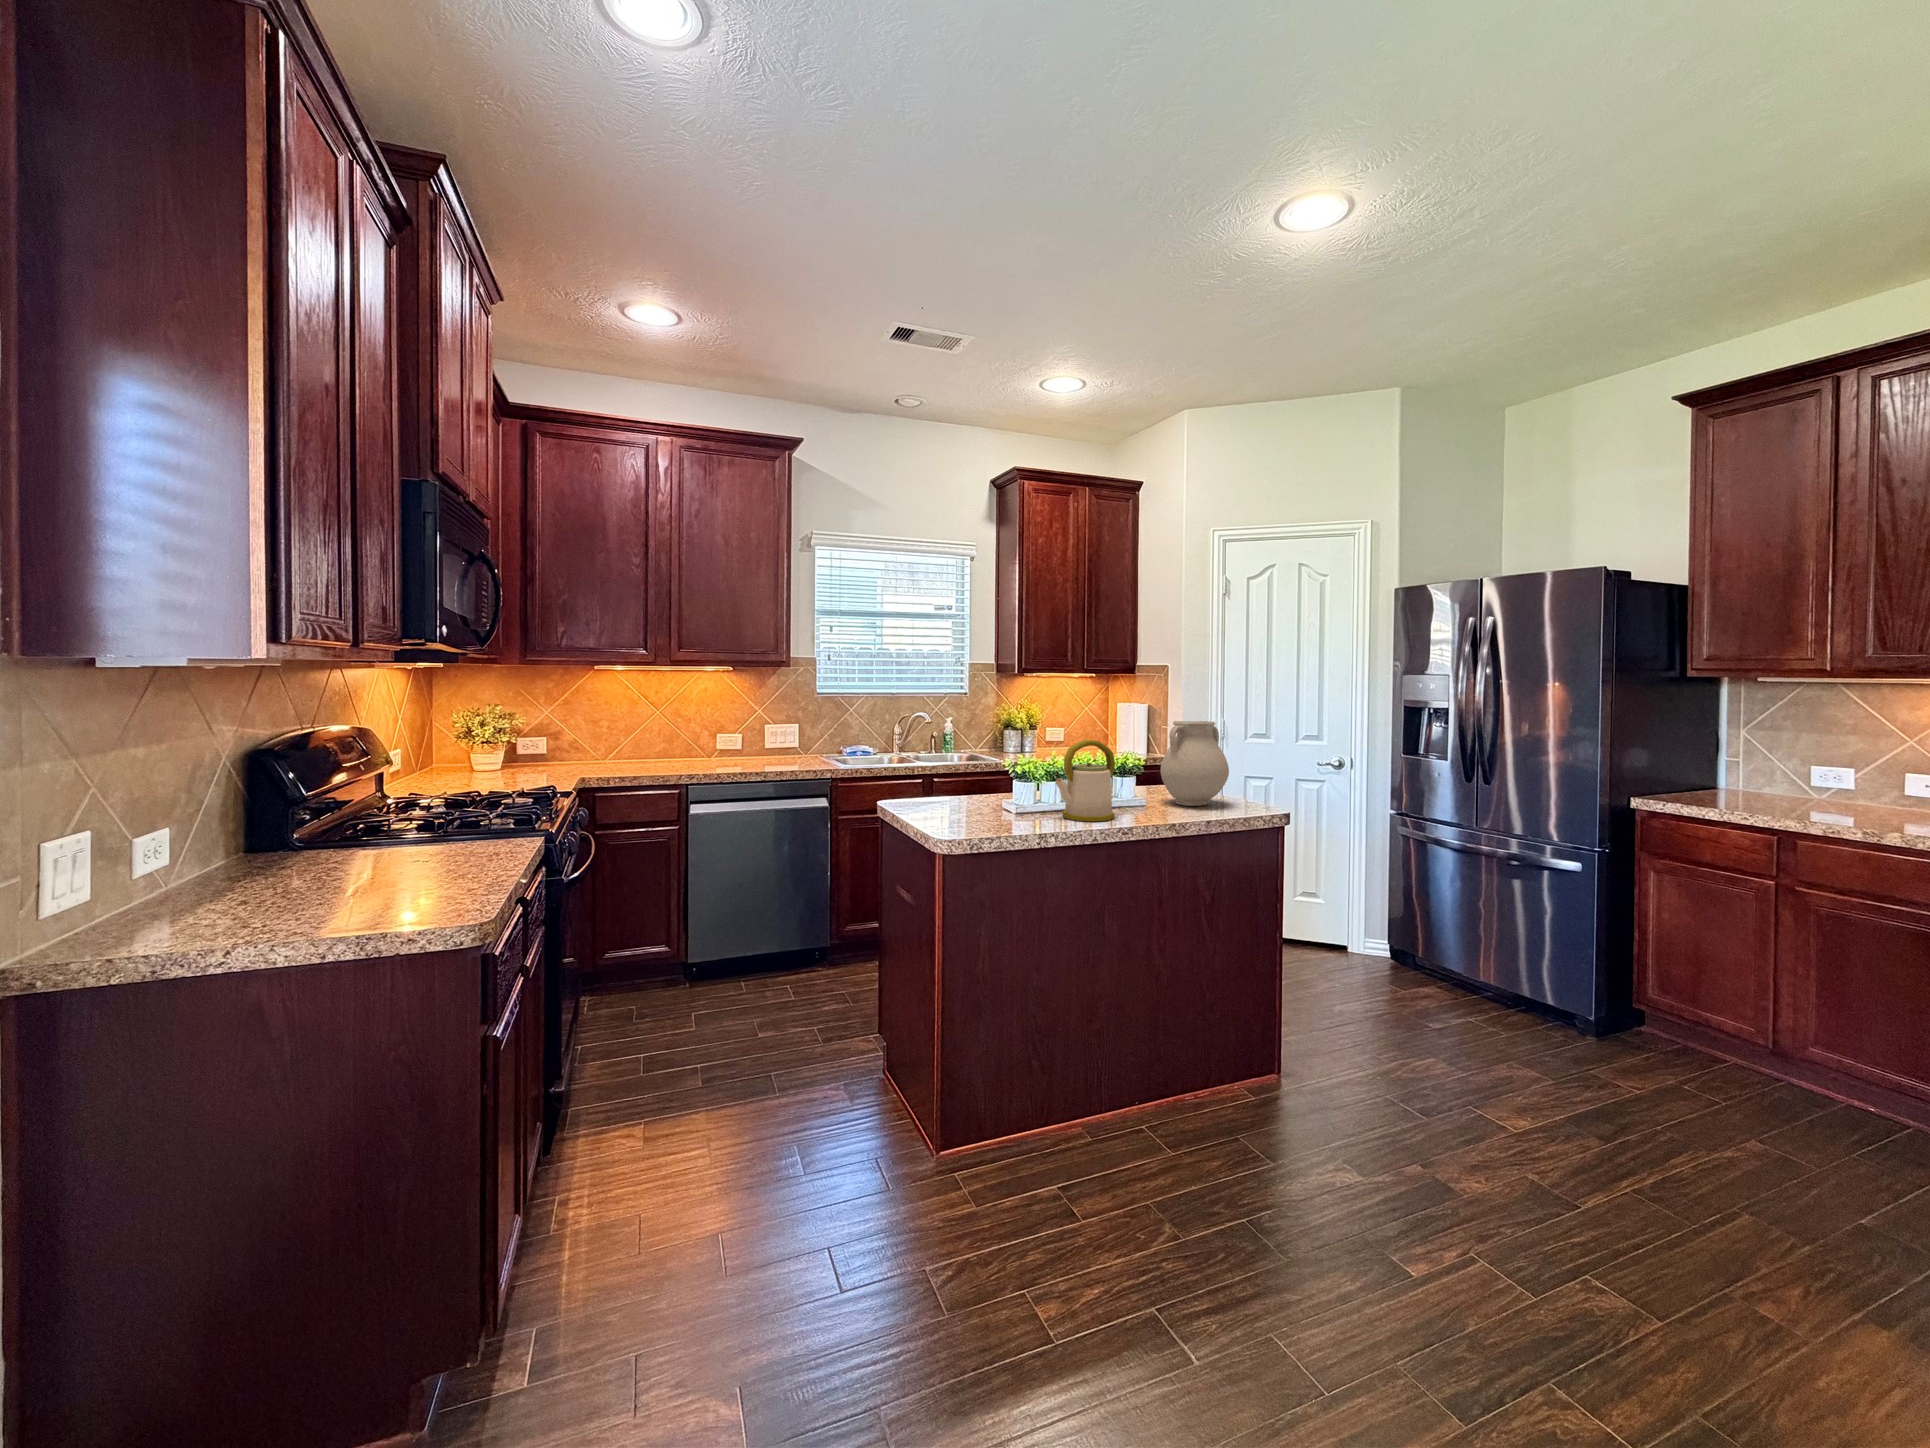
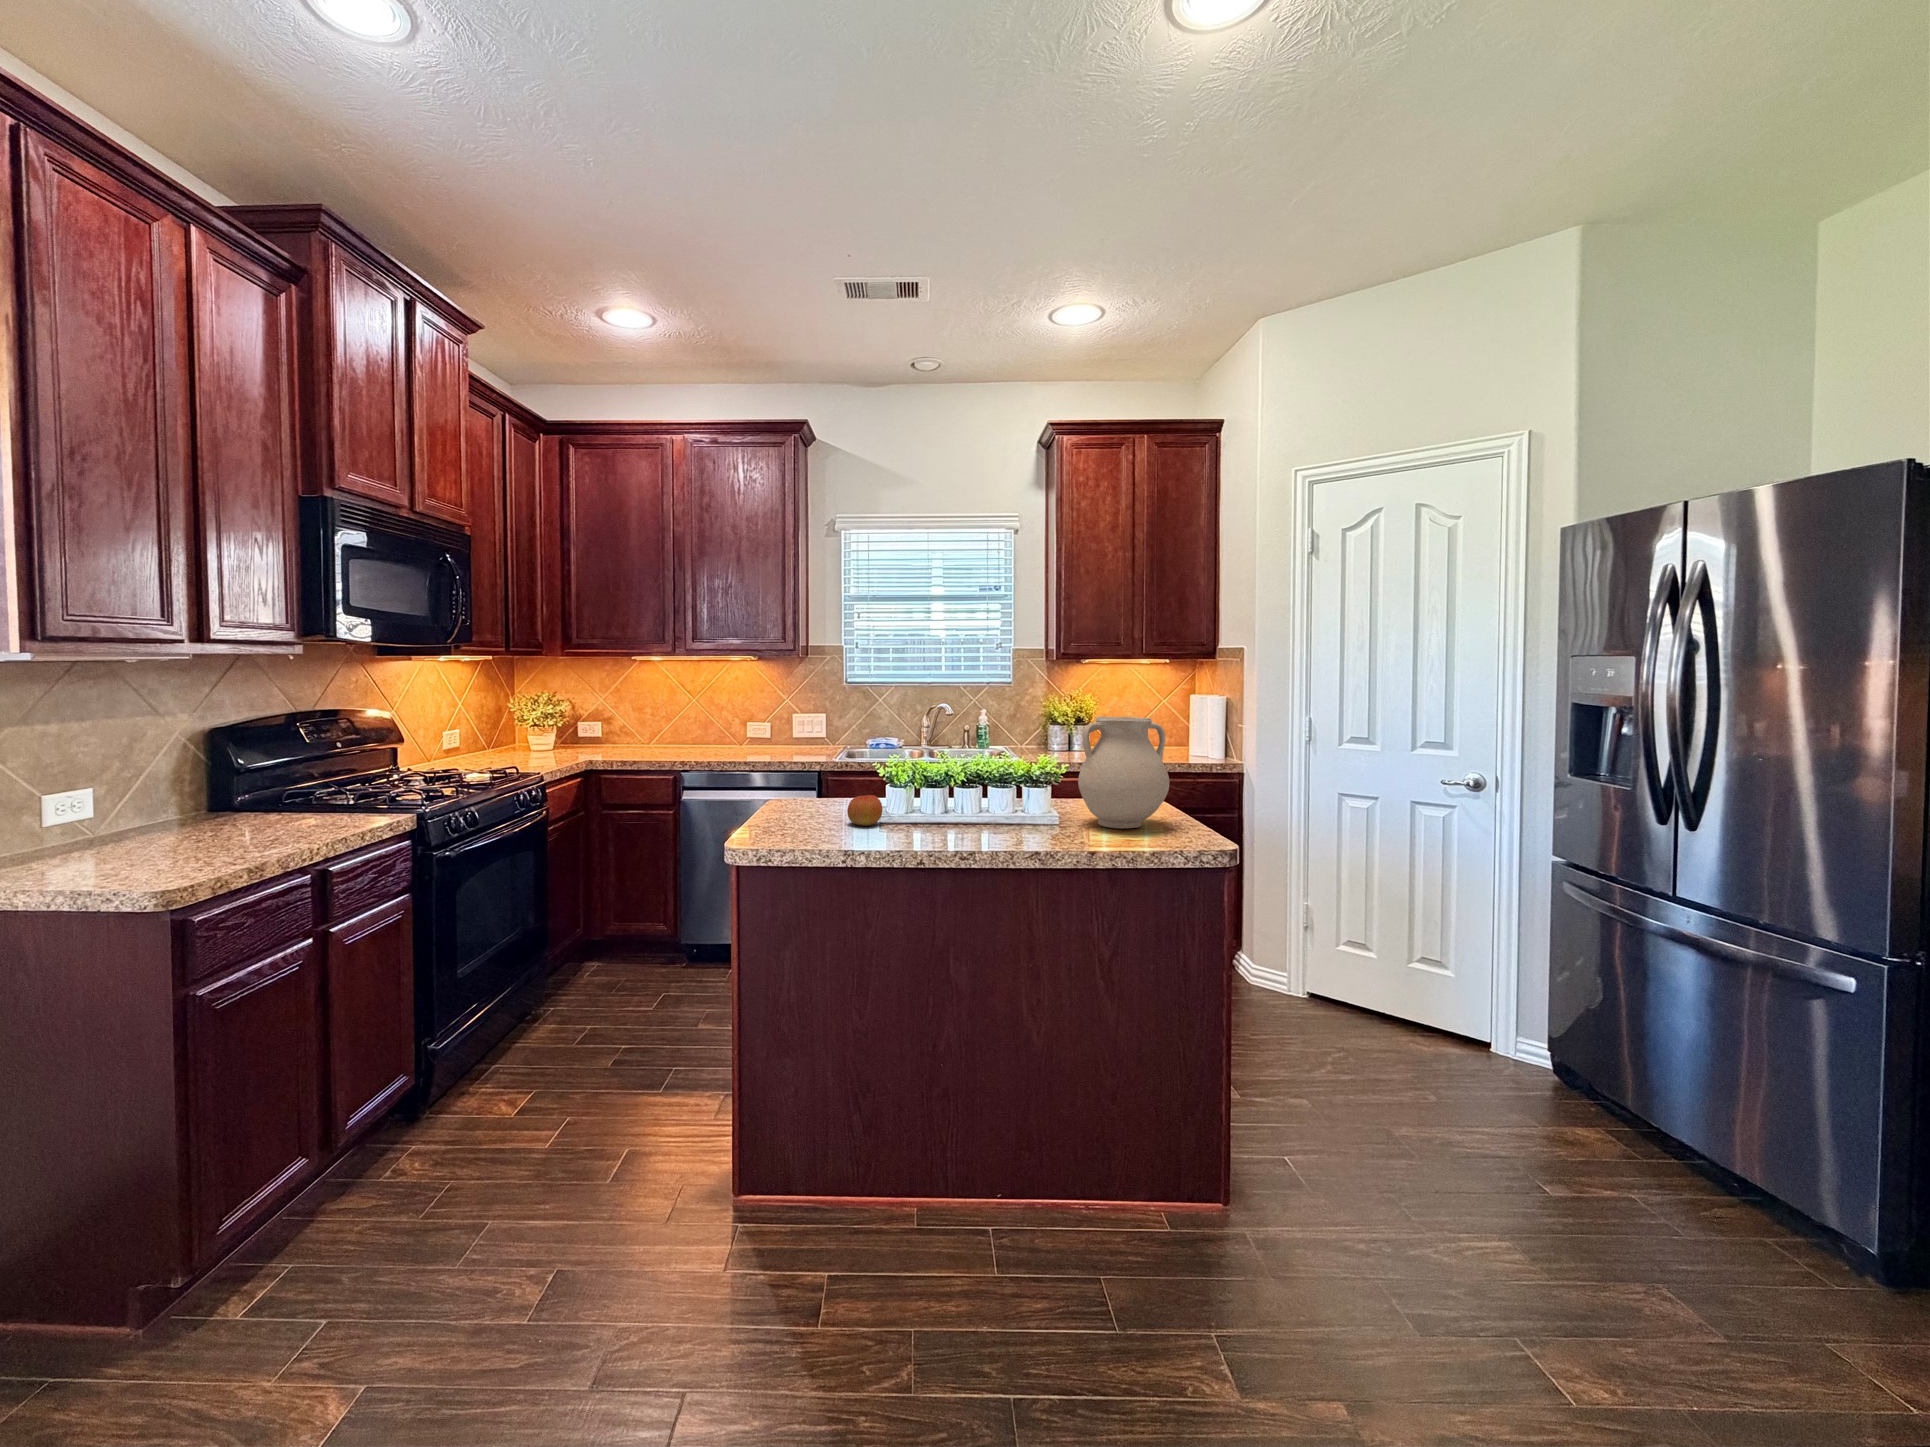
kettle: present [1055,740,1115,822] -> none [904,737,983,839]
apple: none [998,791,1028,817] -> present [847,795,882,826]

